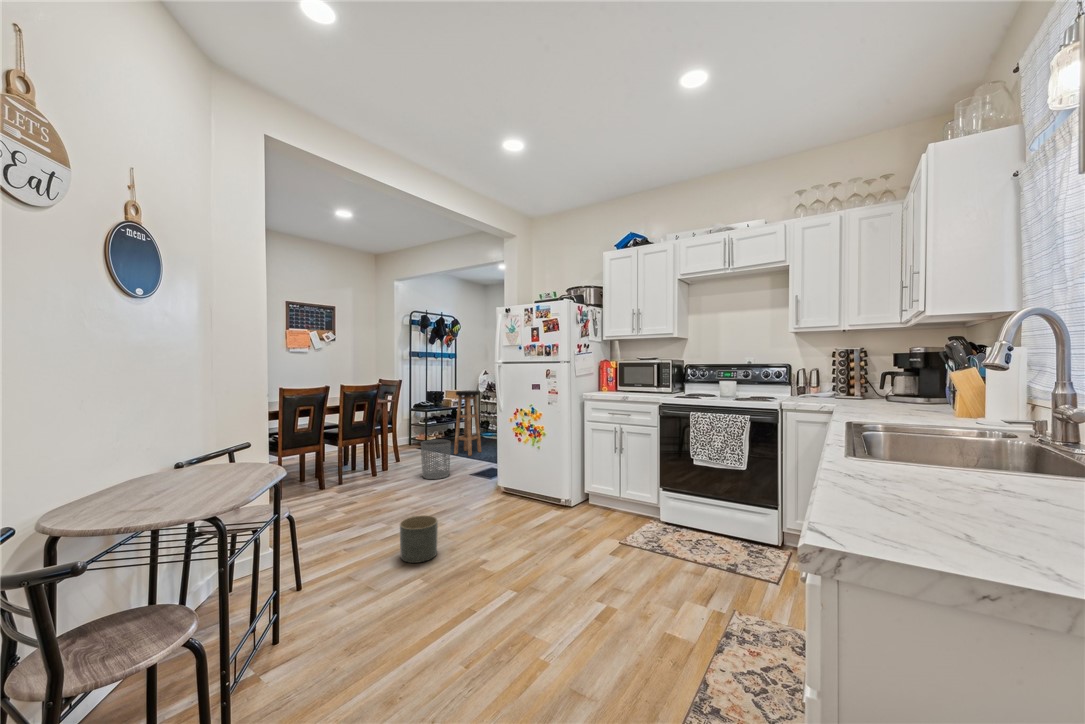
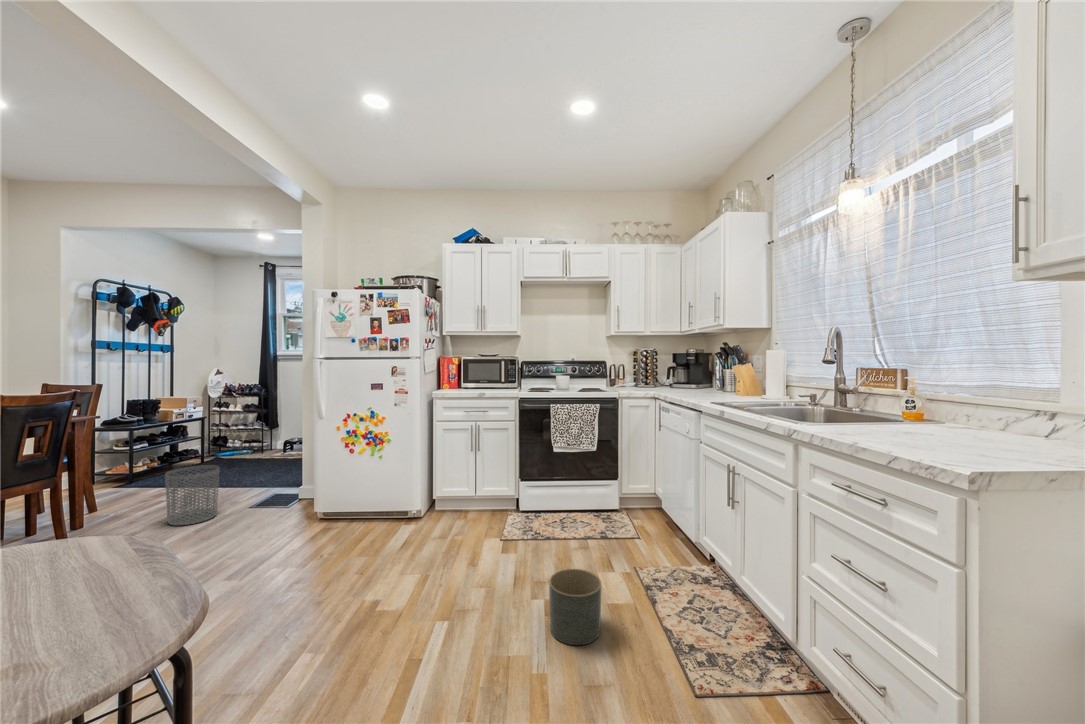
bar stool: present [454,391,481,456] -> none [196,396,241,485]
planter: present [400,515,438,563] -> present [549,569,601,645]

